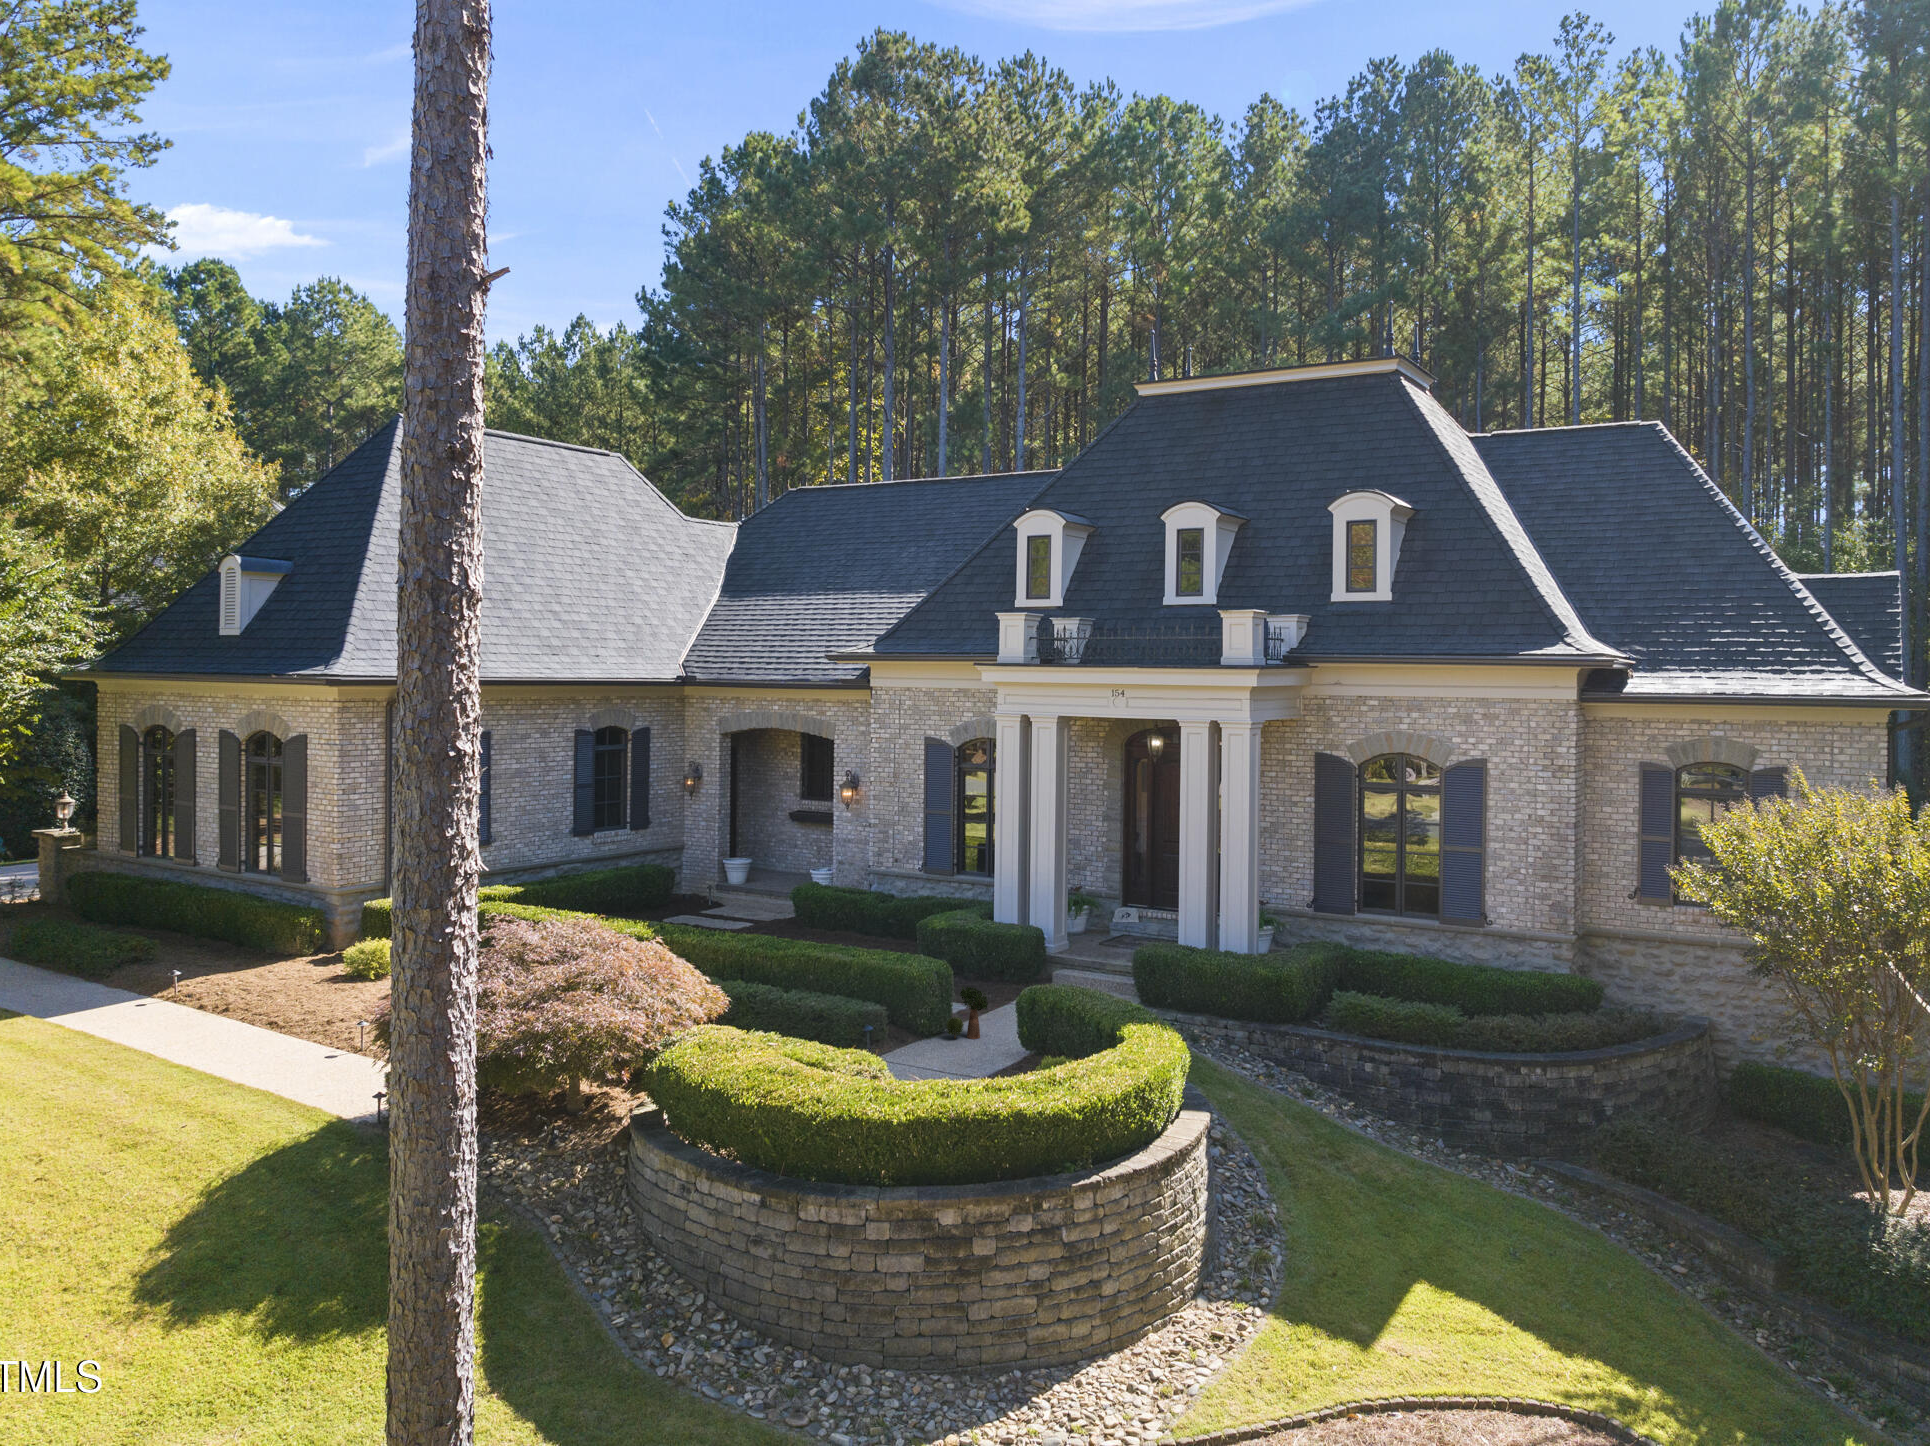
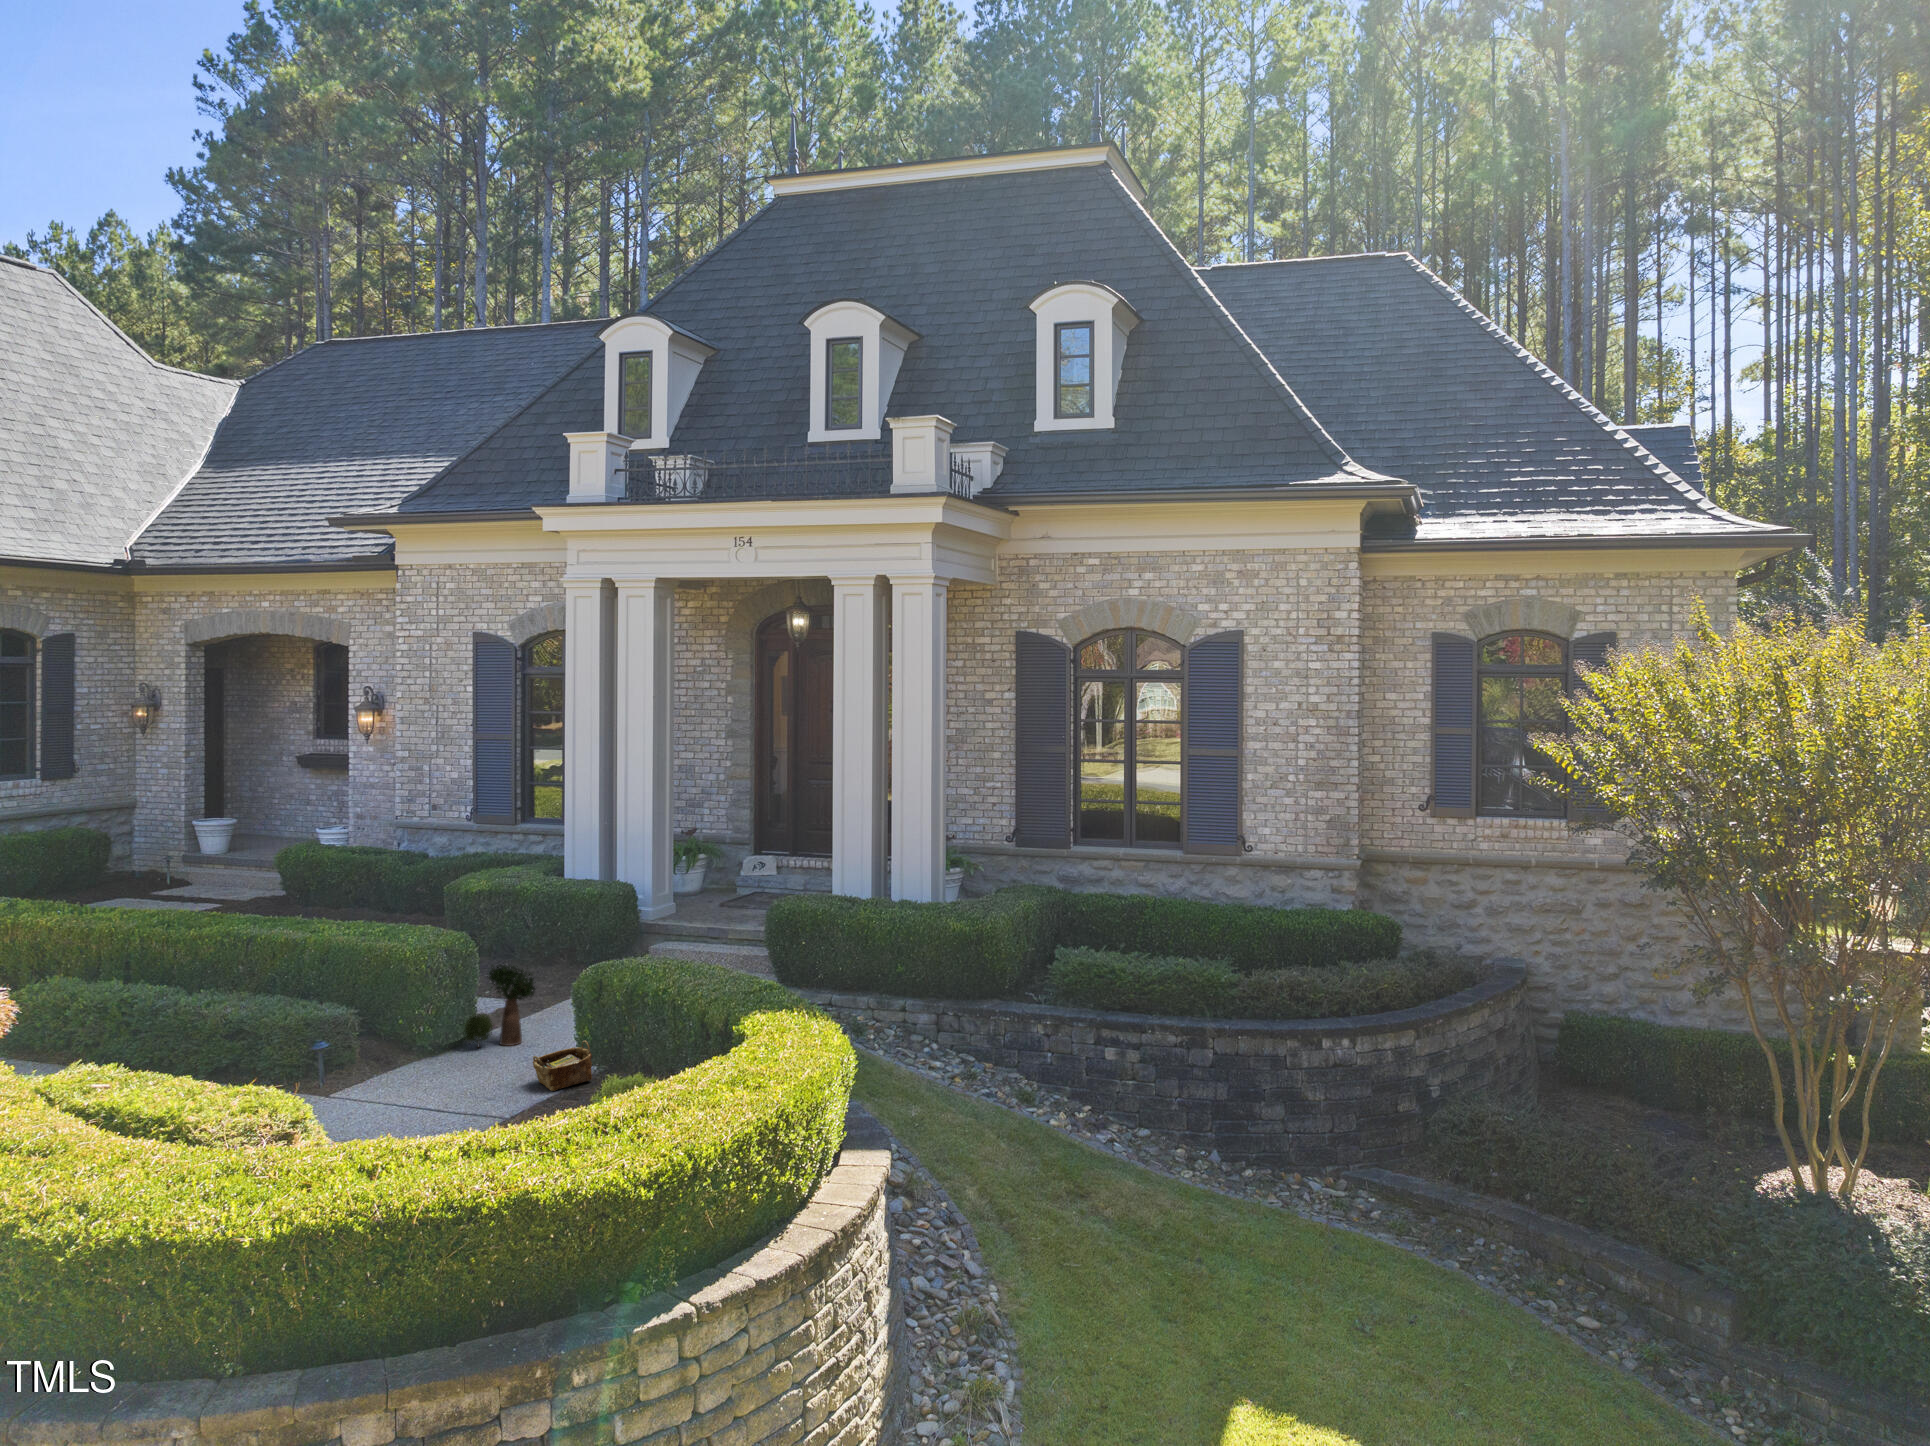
woven basket: none [993,1039,1028,1069] -> present [533,1041,592,1091]

